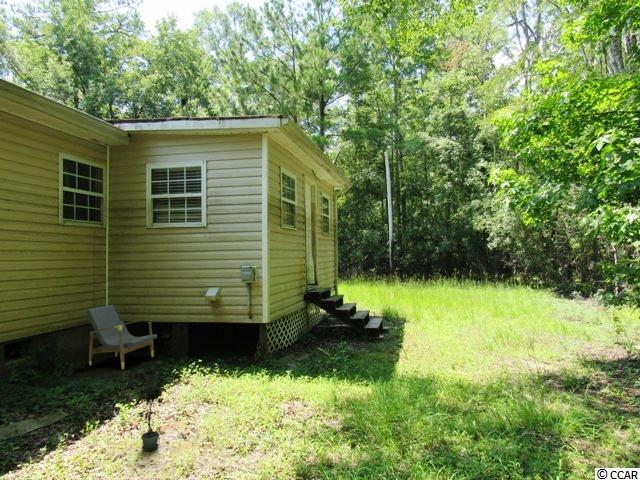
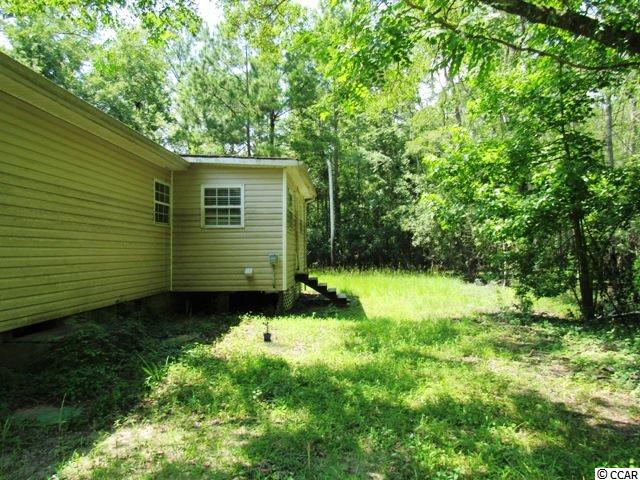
lounge chair: present [86,305,157,369] -> none [166,281,209,321]

